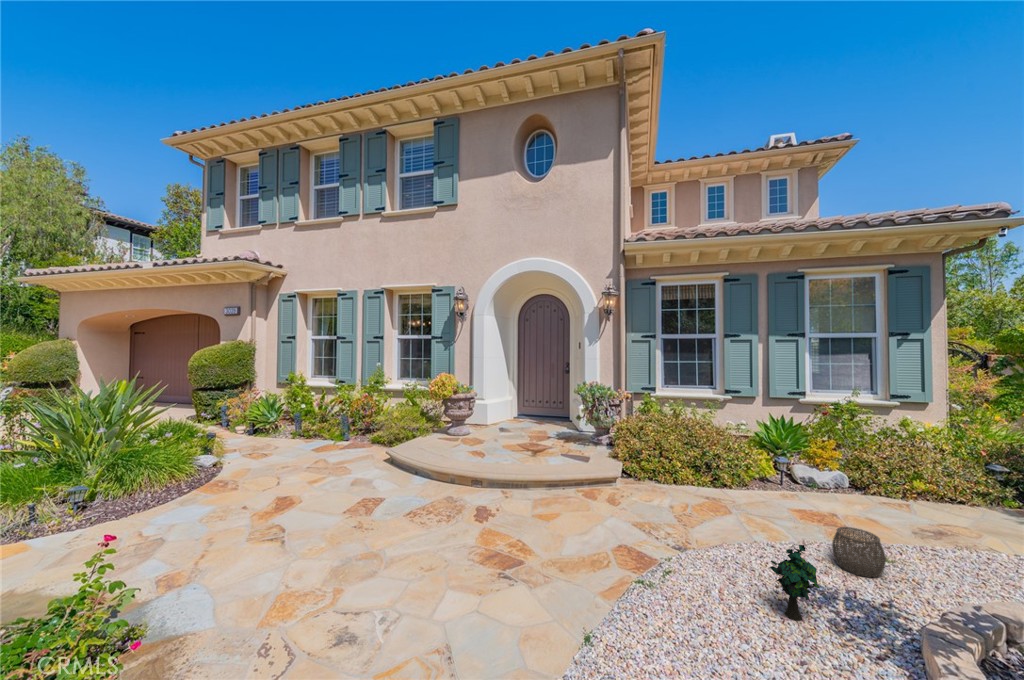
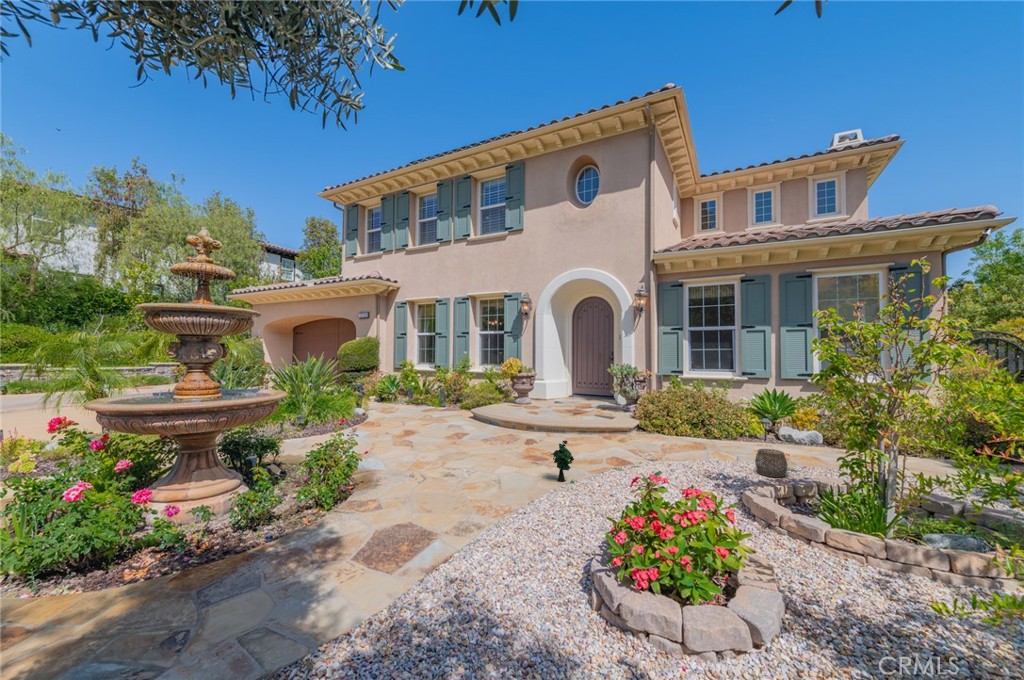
decorative plant: present [770,544,820,621] -> present [552,441,574,482]

